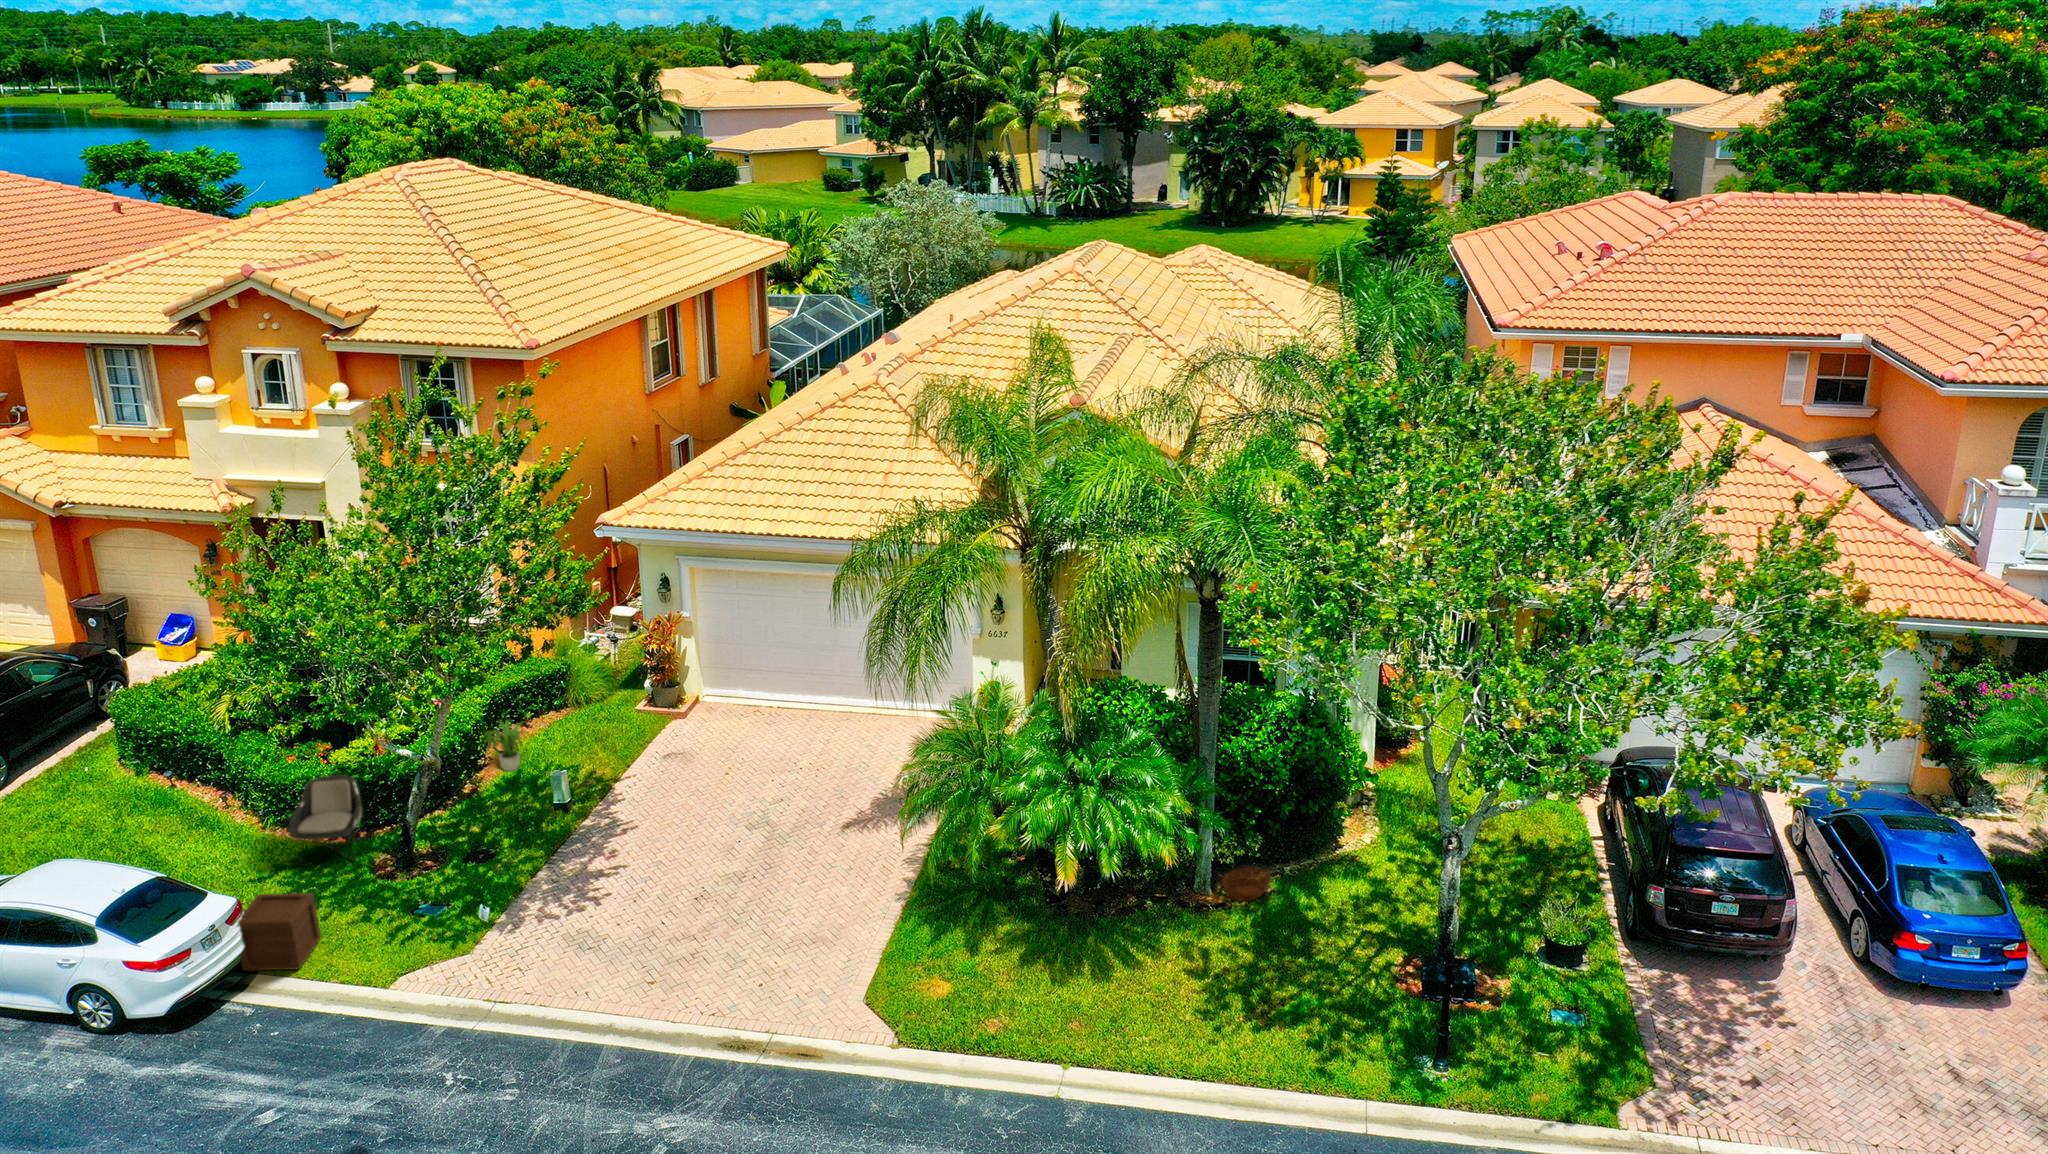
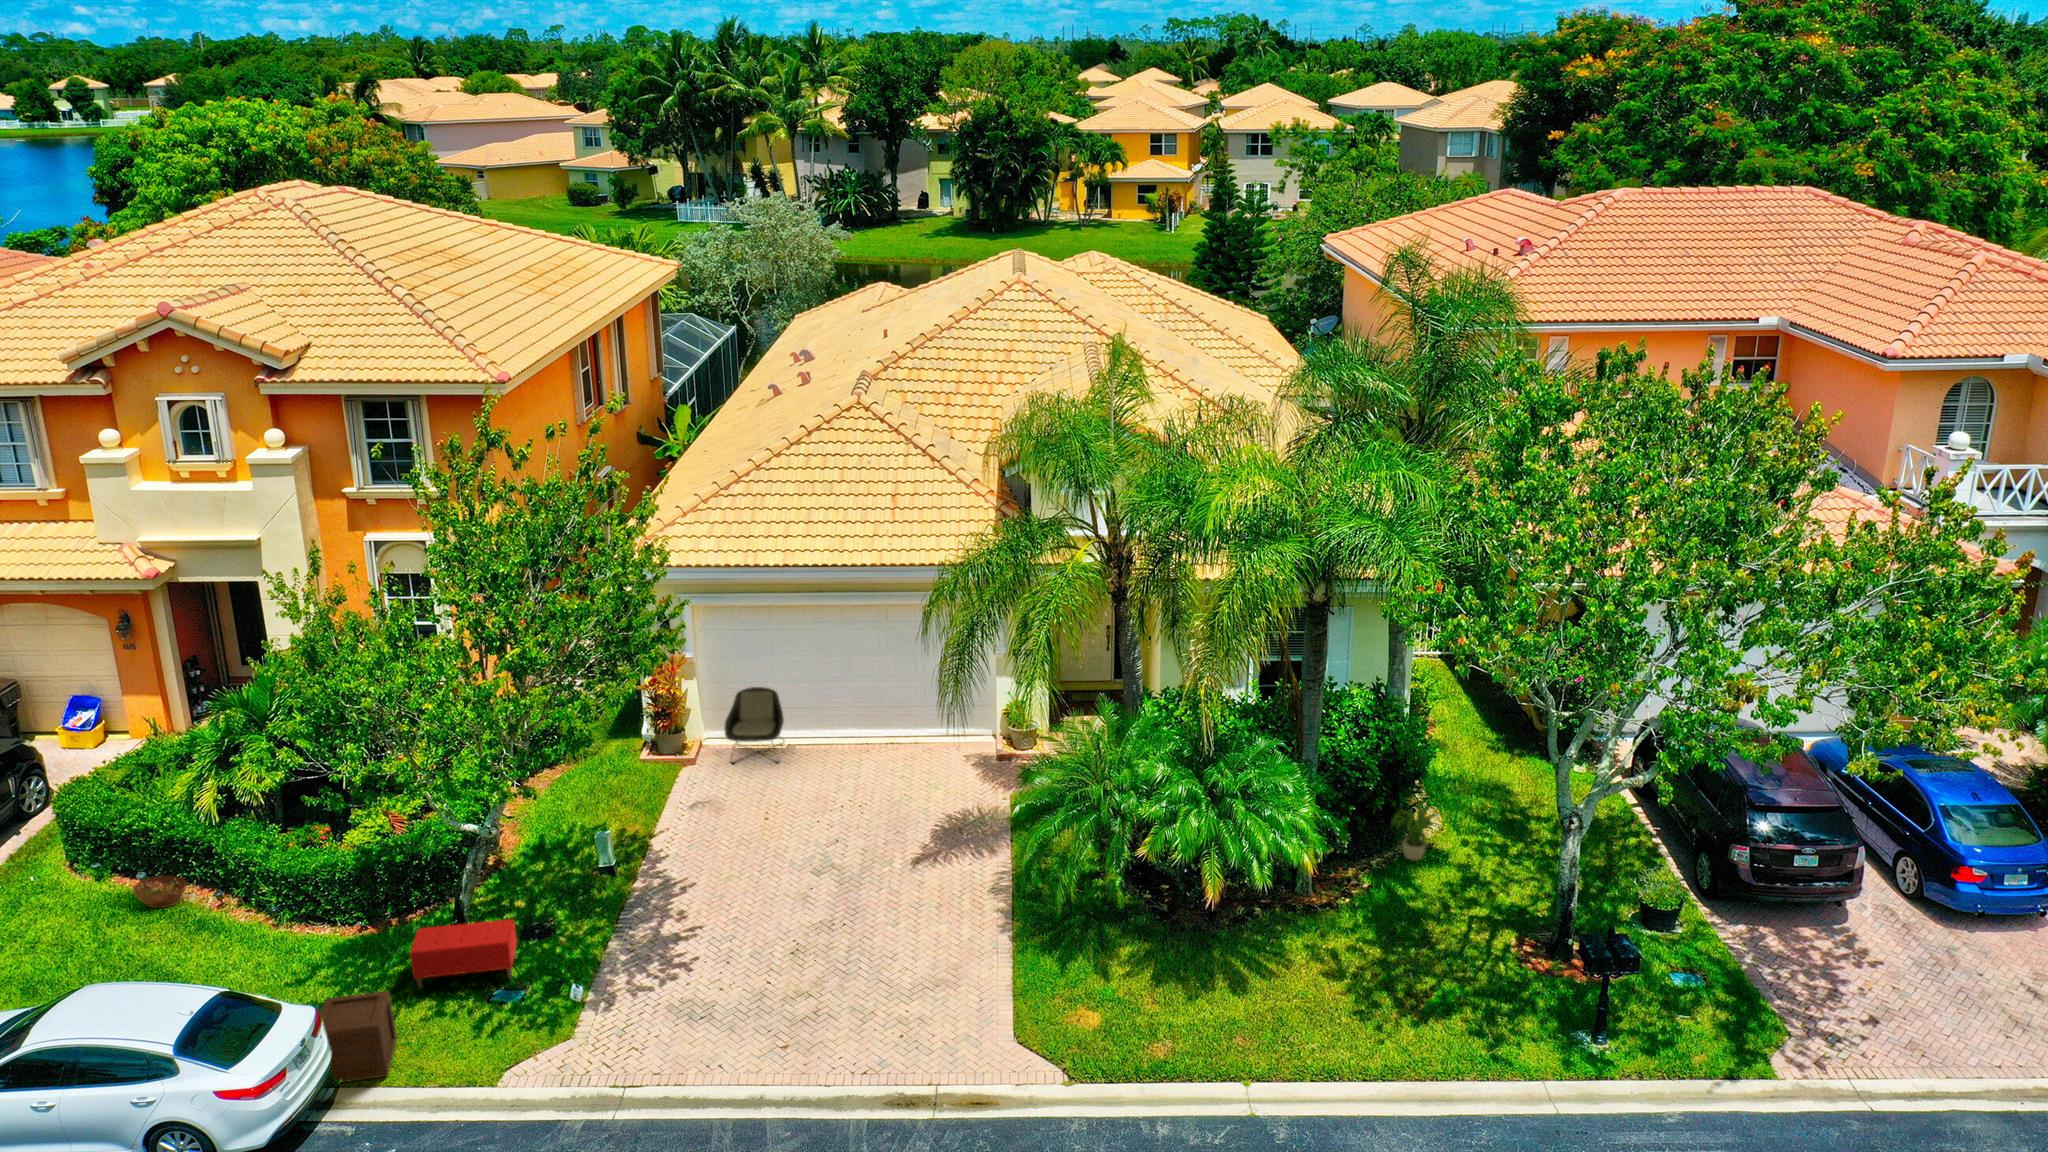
potted plant: present [484,720,528,771] -> present [1391,803,1439,860]
lounge chair: present [288,775,362,865] -> present [725,687,784,764]
bench: none [348,842,452,897] -> present [410,919,517,989]
basket: present [1222,867,1271,901] -> present [133,876,186,908]

